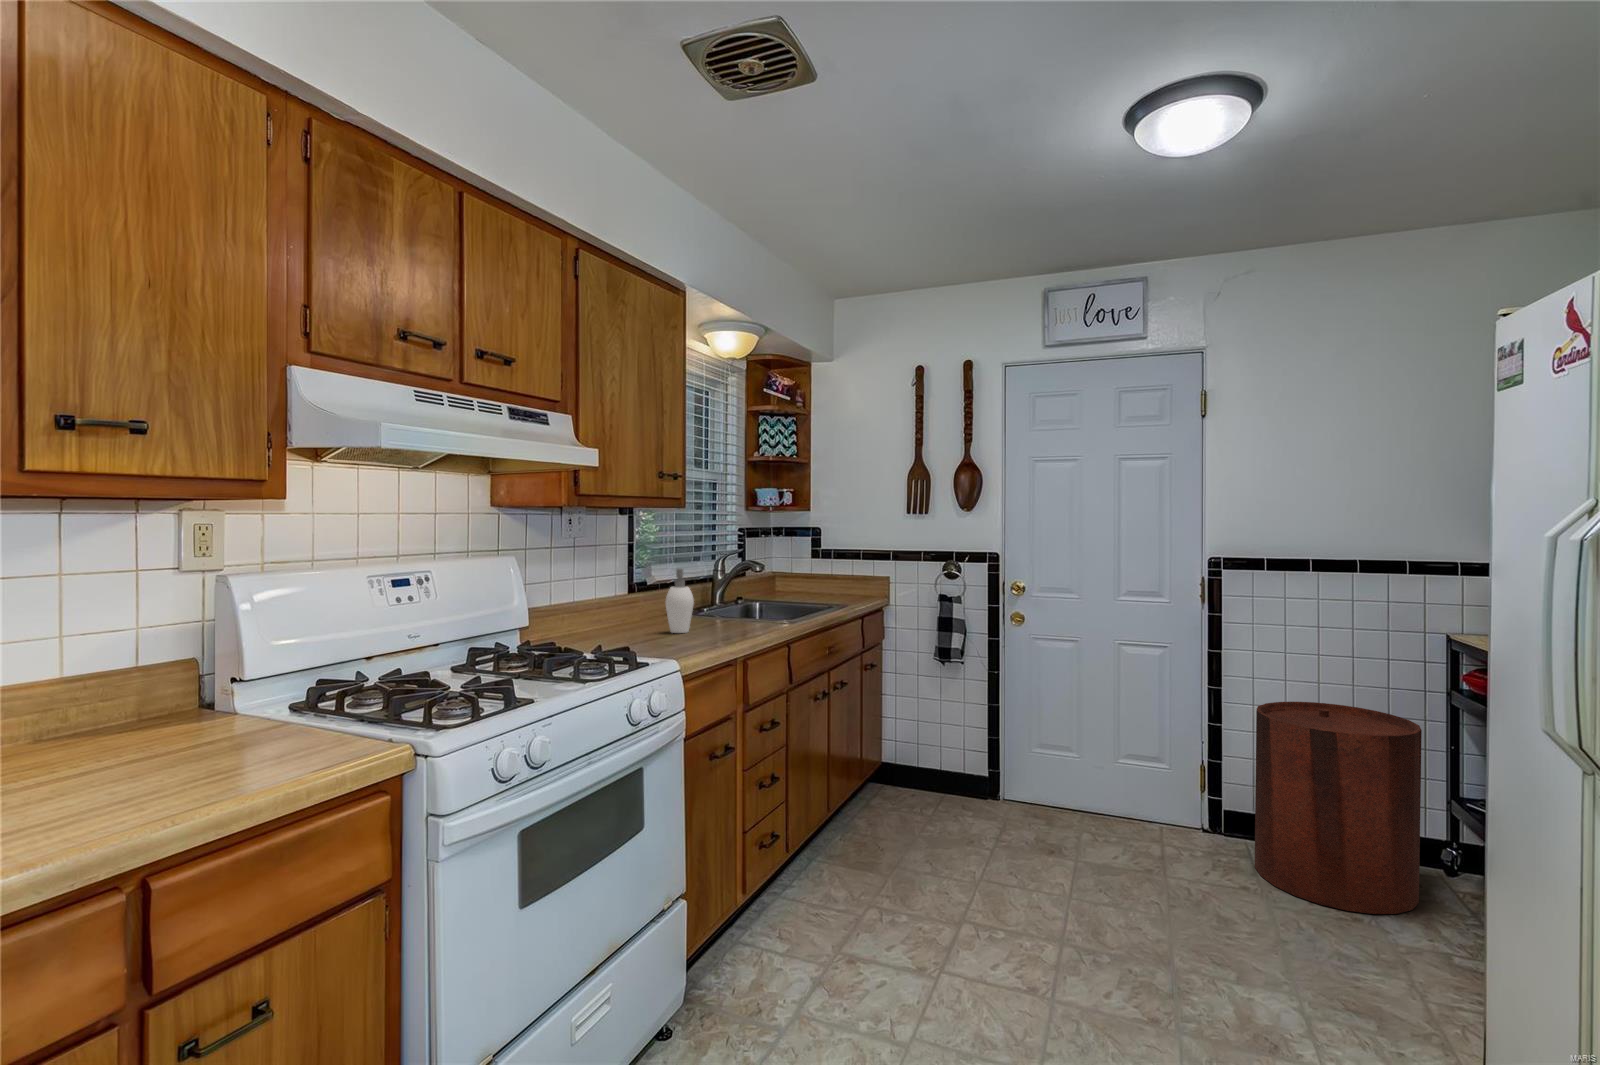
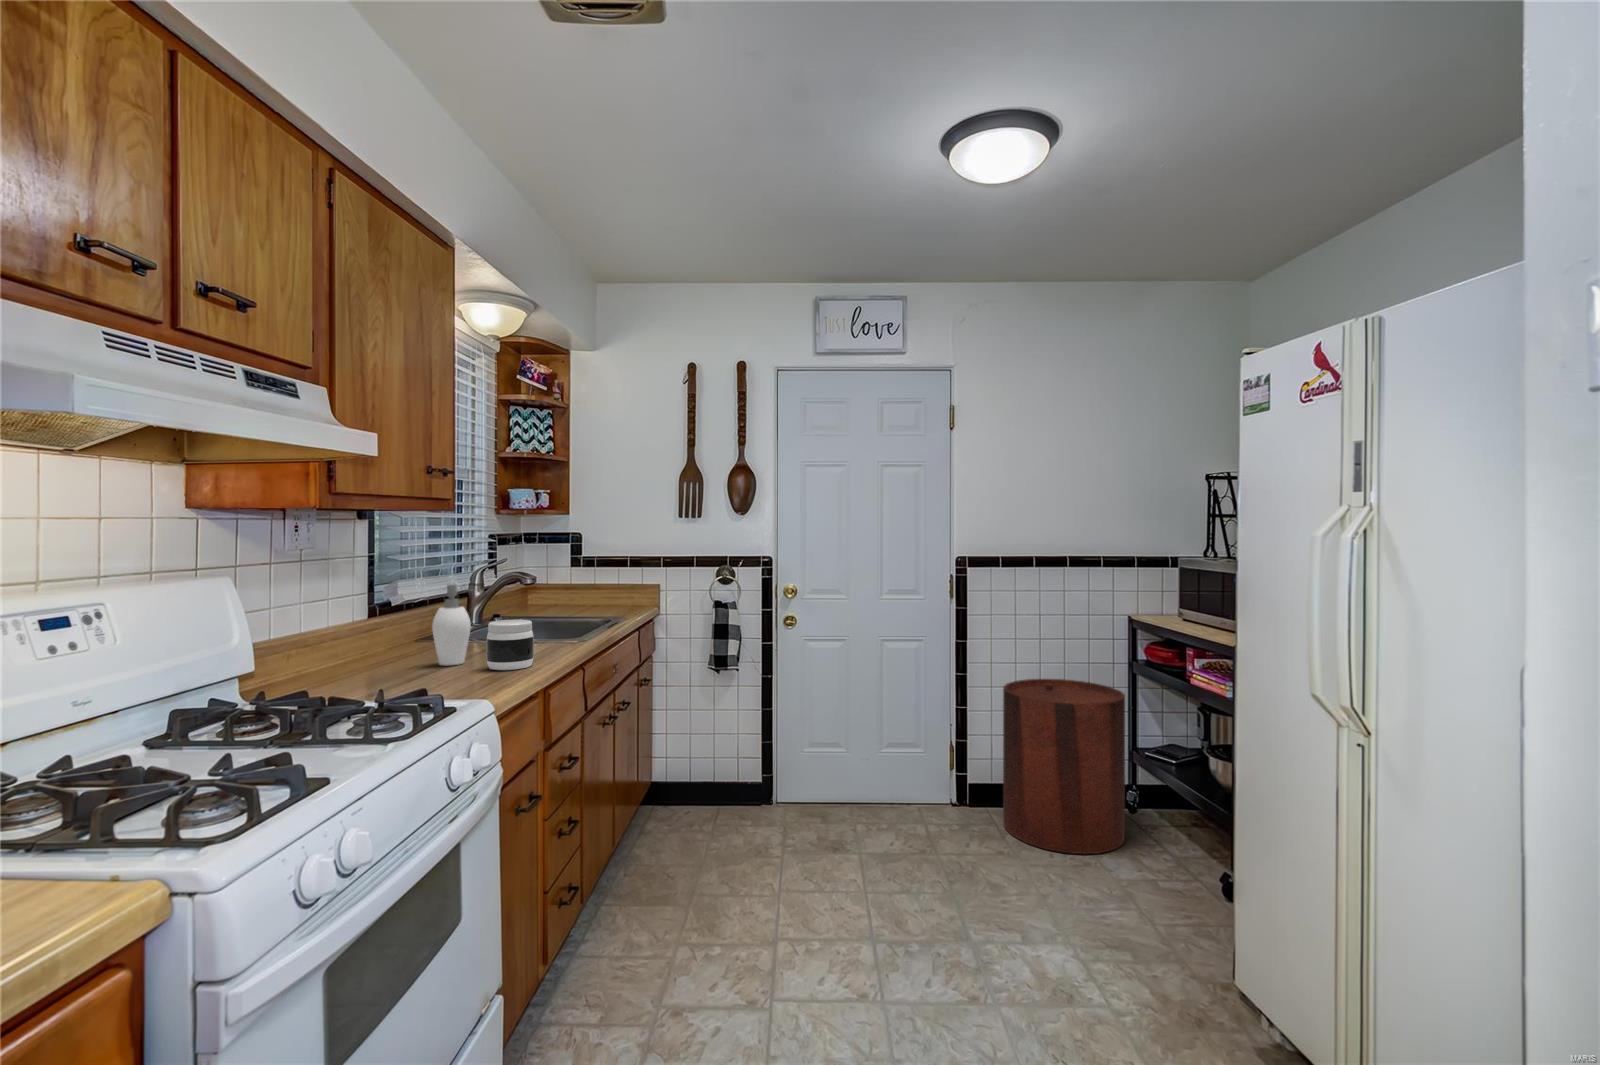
jar: none [698,599,734,639] -> present [486,619,534,670]

